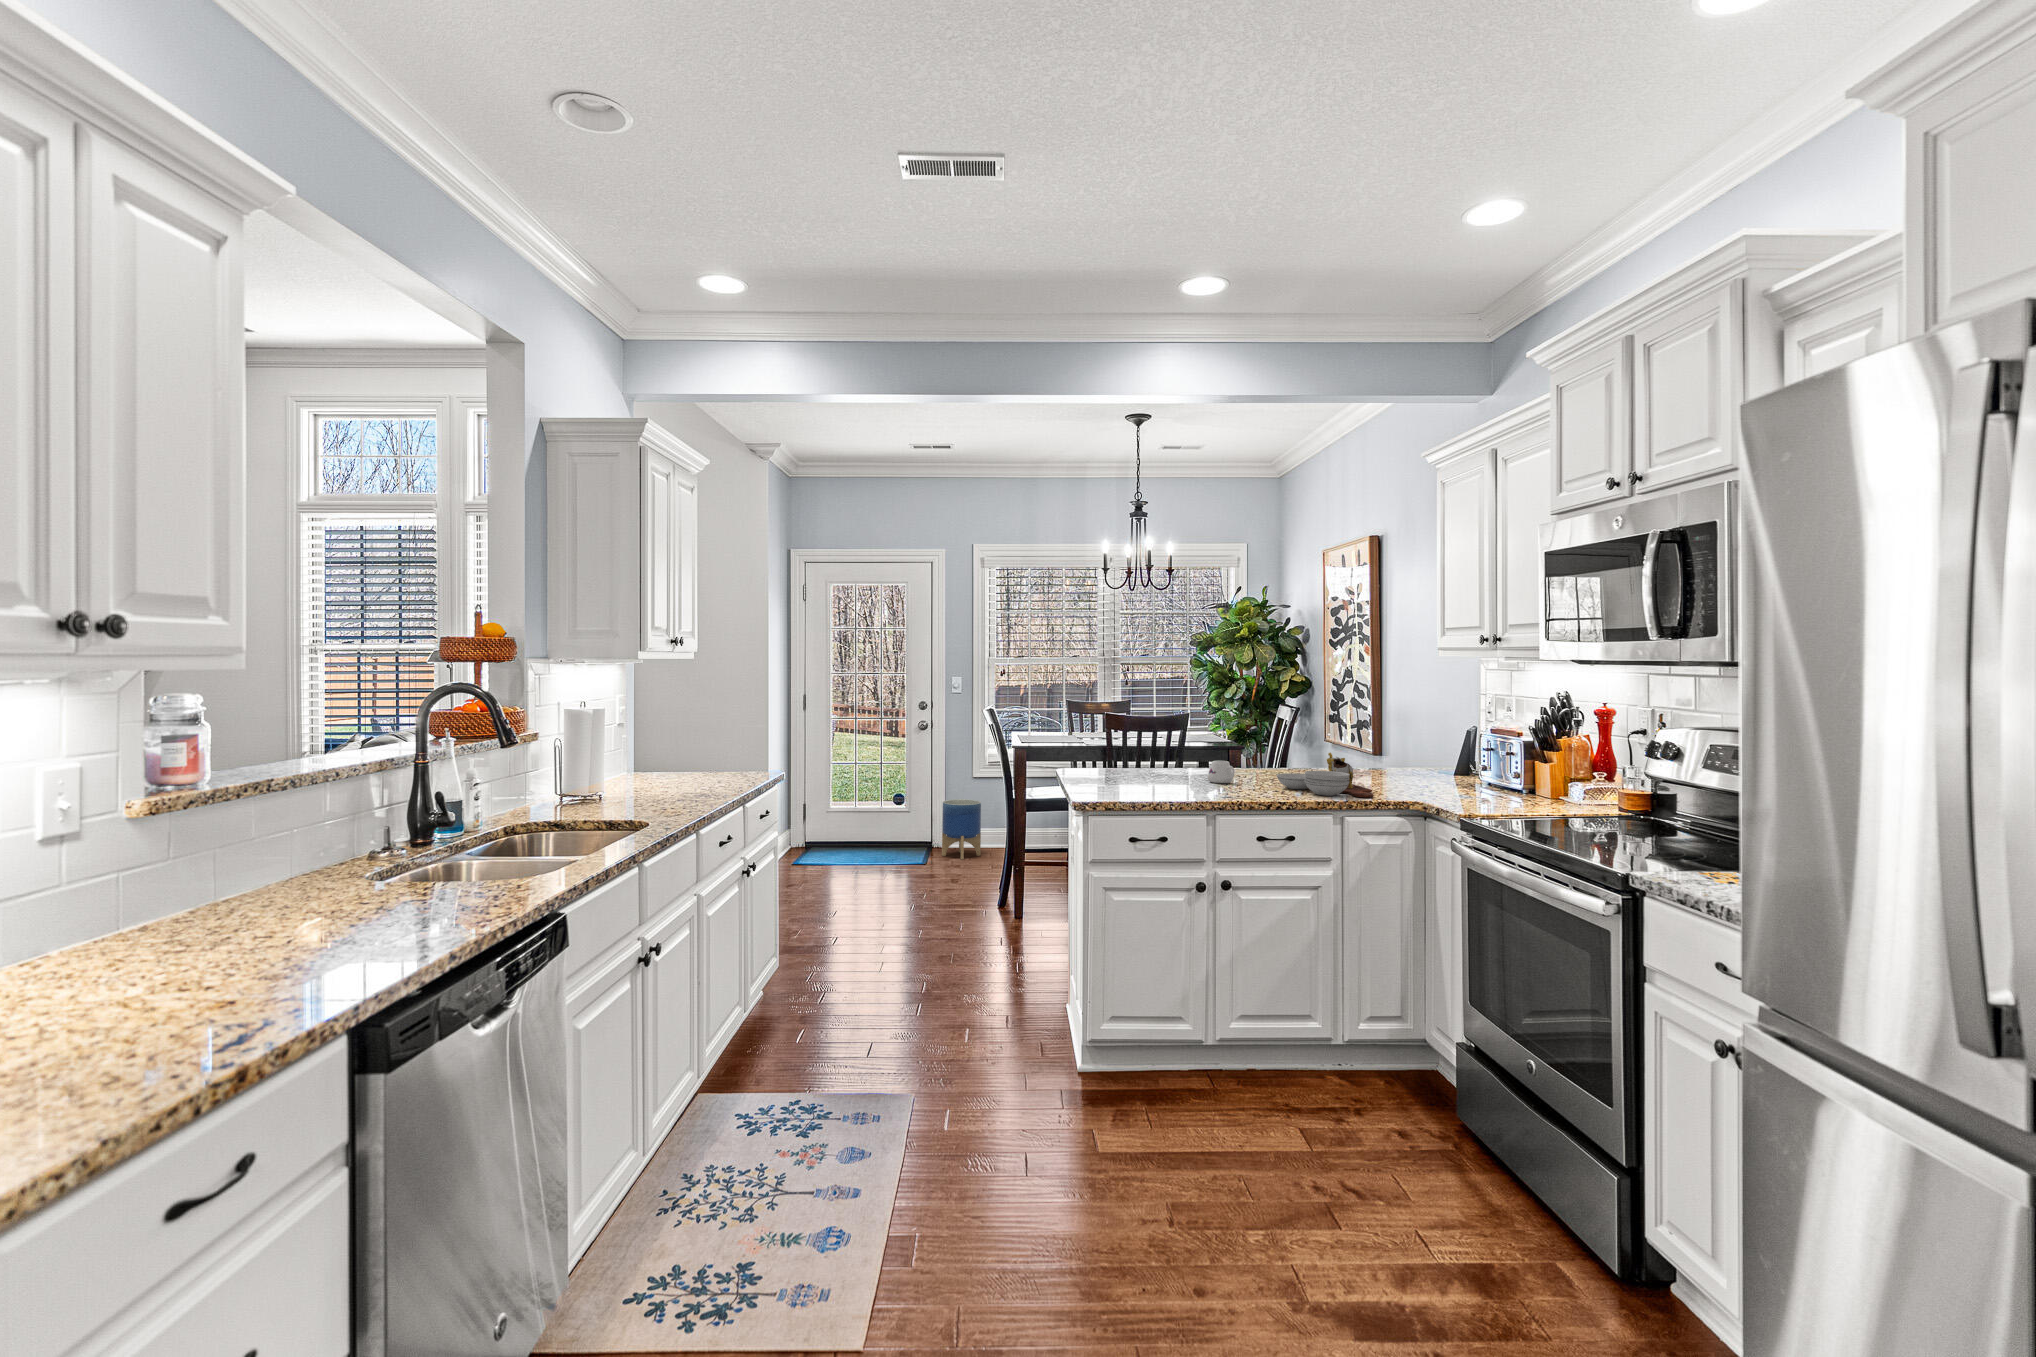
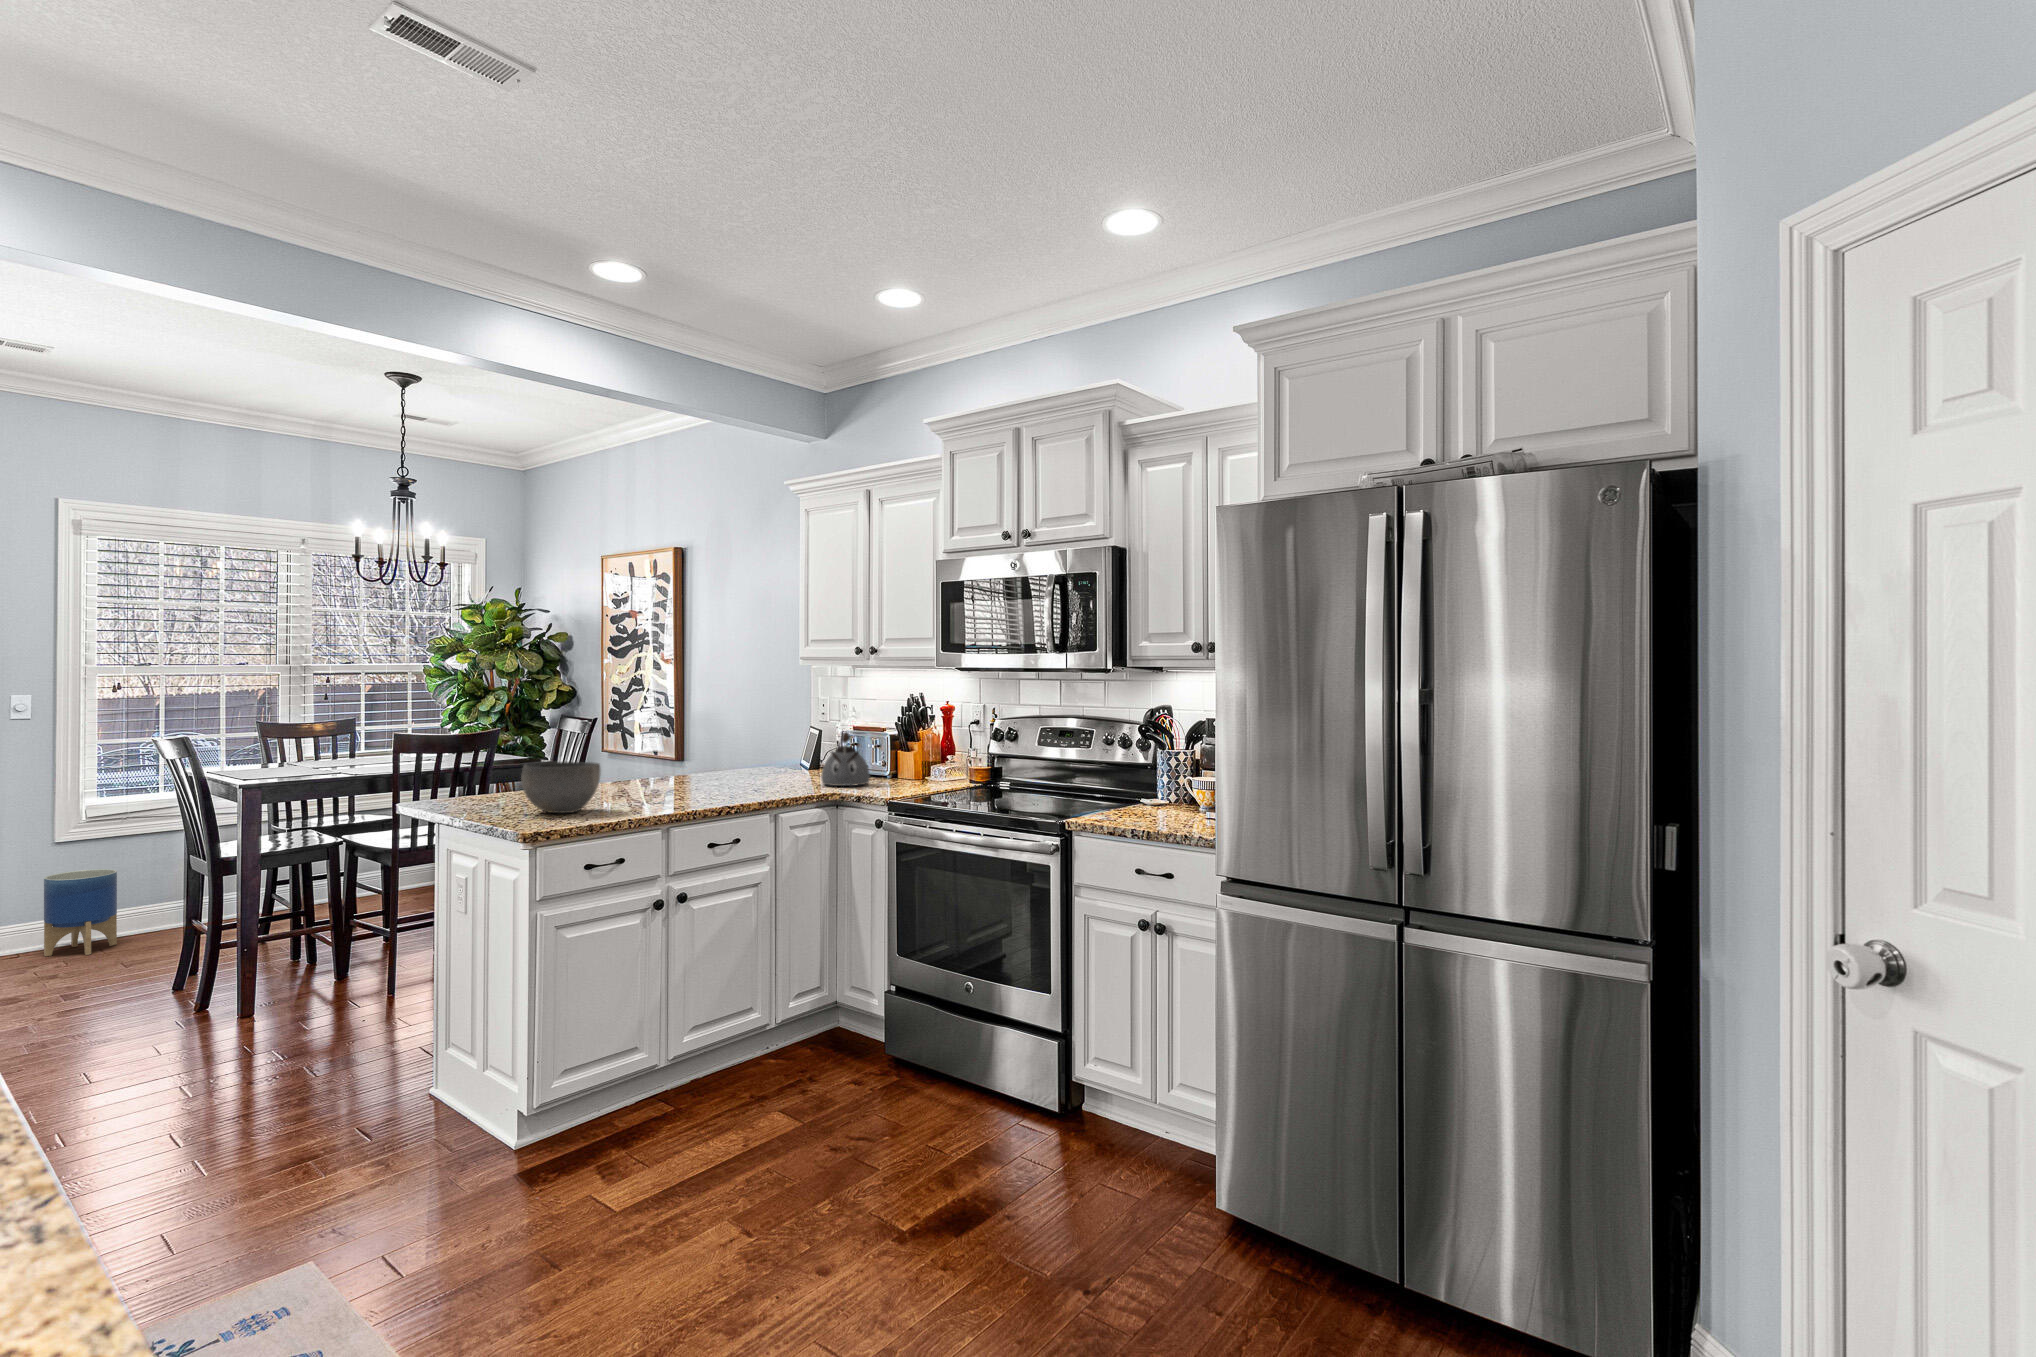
kettle: none [1428,735,1488,798] -> present [821,732,870,786]
bowl: none [1094,743,1161,791] -> present [521,762,601,813]
cutting board: present [1276,753,1374,797] -> none [692,756,792,796]
mug: present [1208,761,1234,783] -> none [617,773,650,796]

